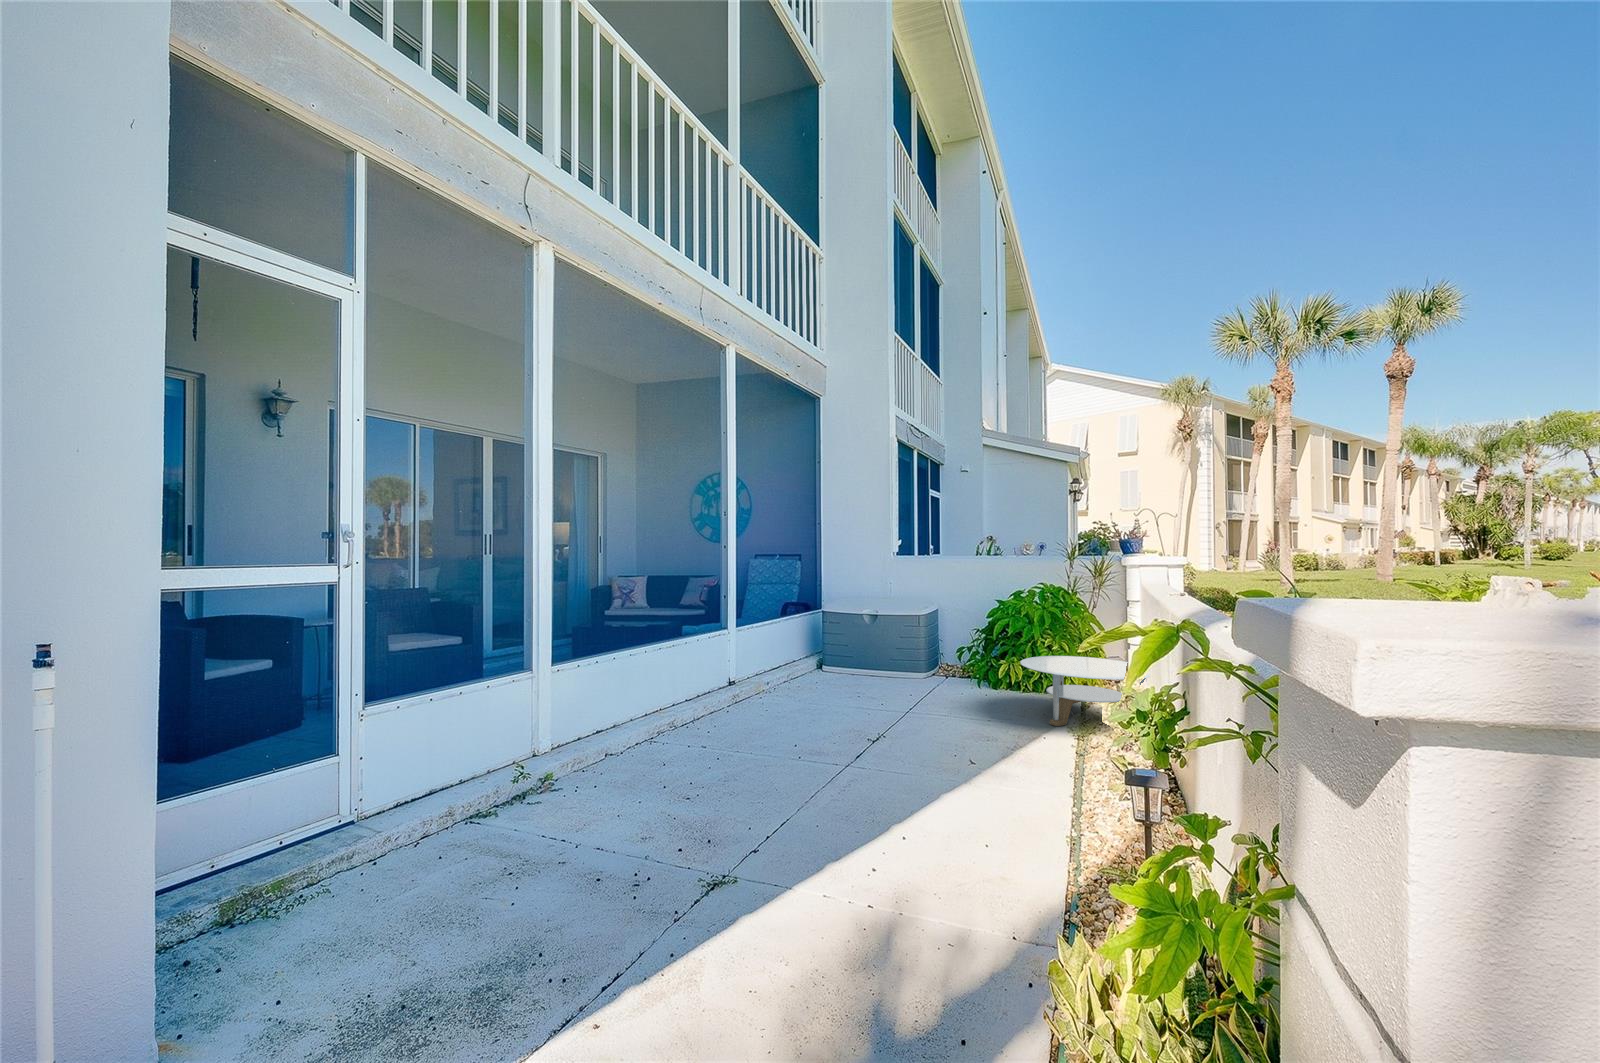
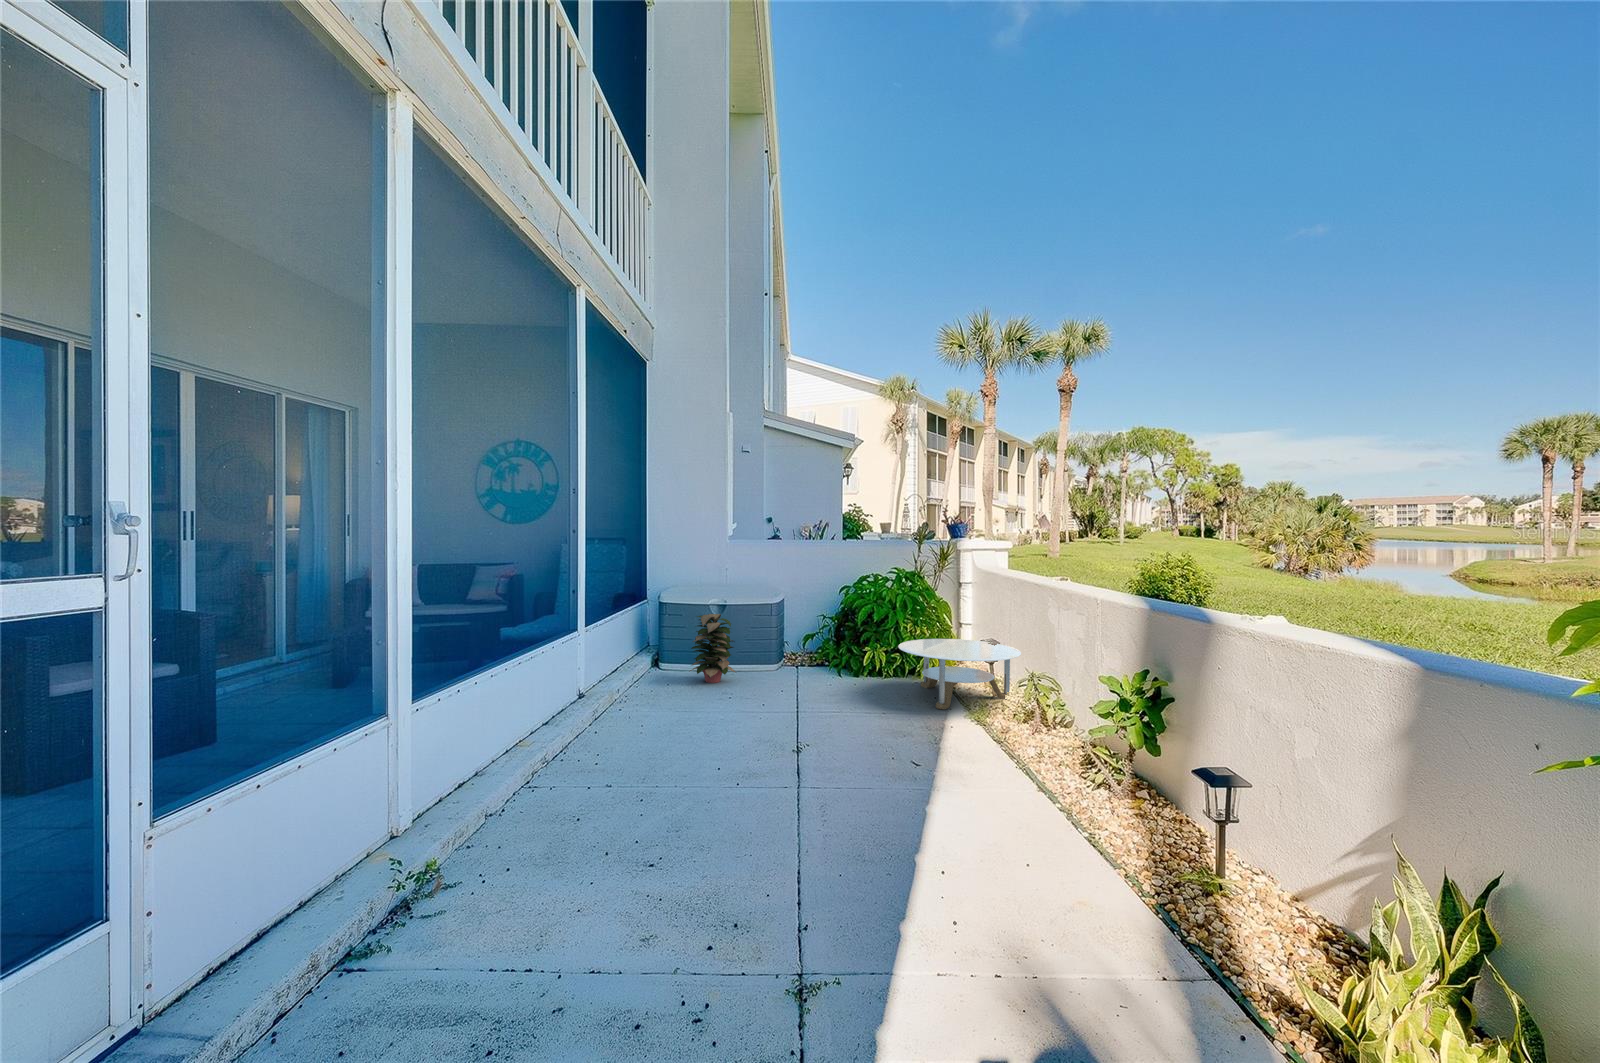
decorative plant: none [832,621,875,684] -> present [690,614,735,683]

